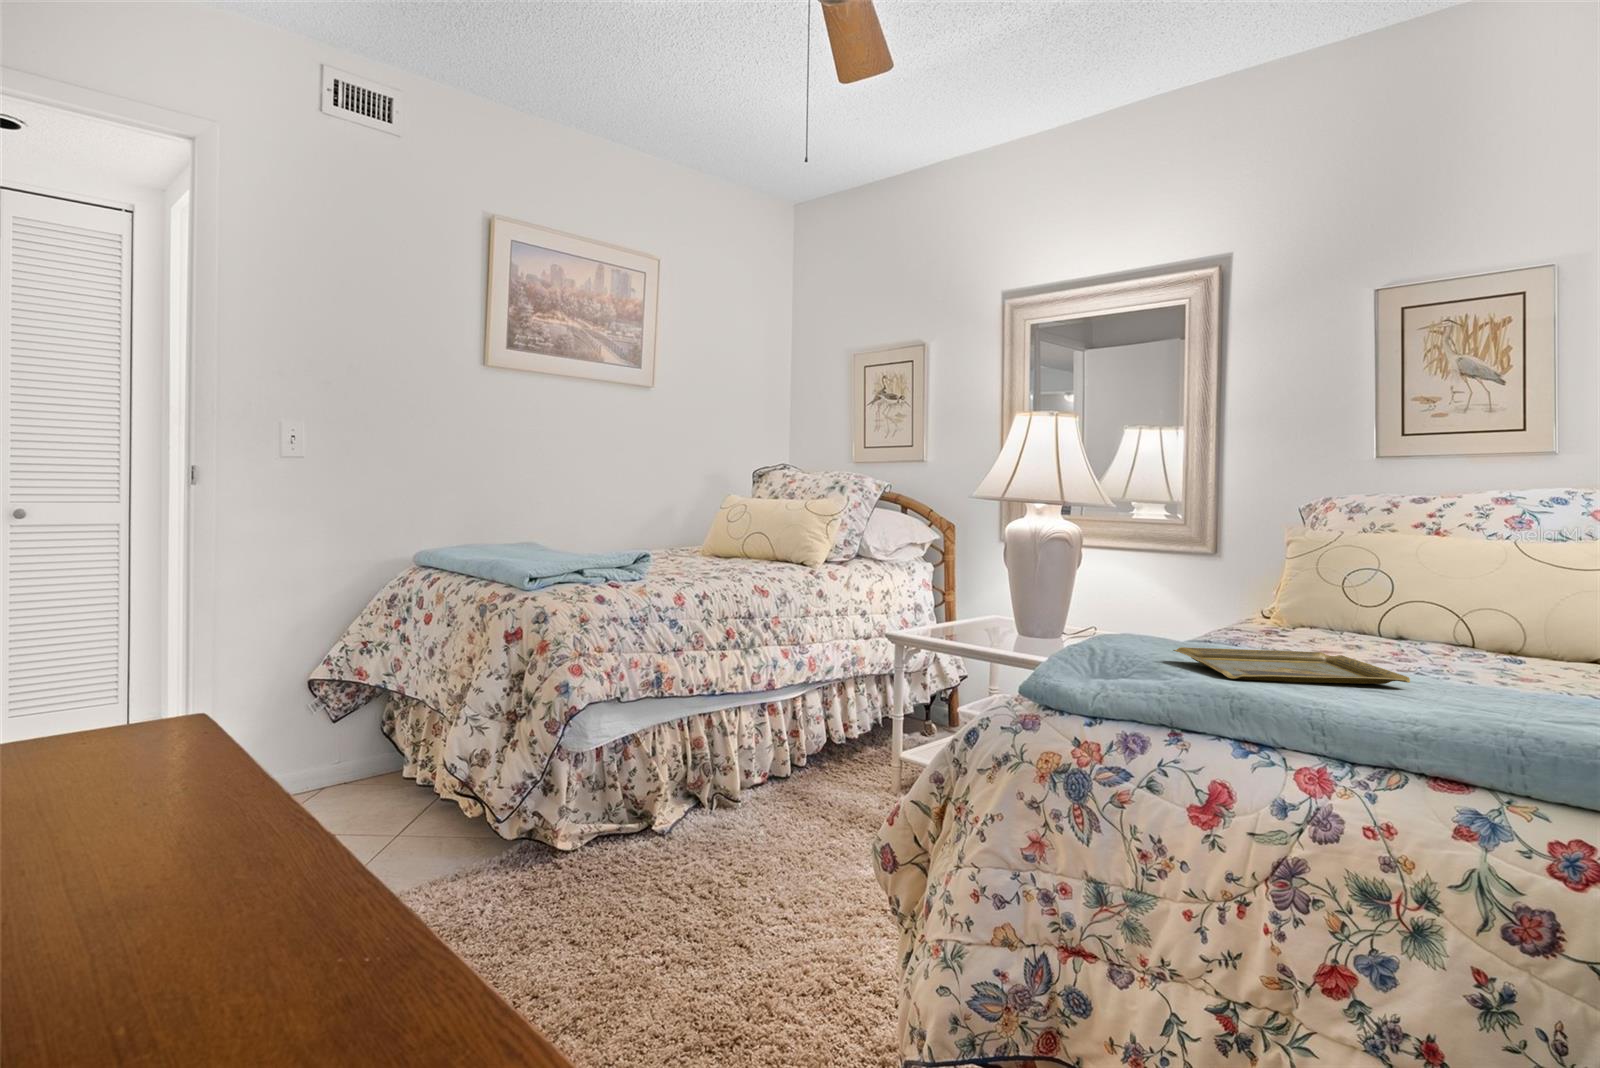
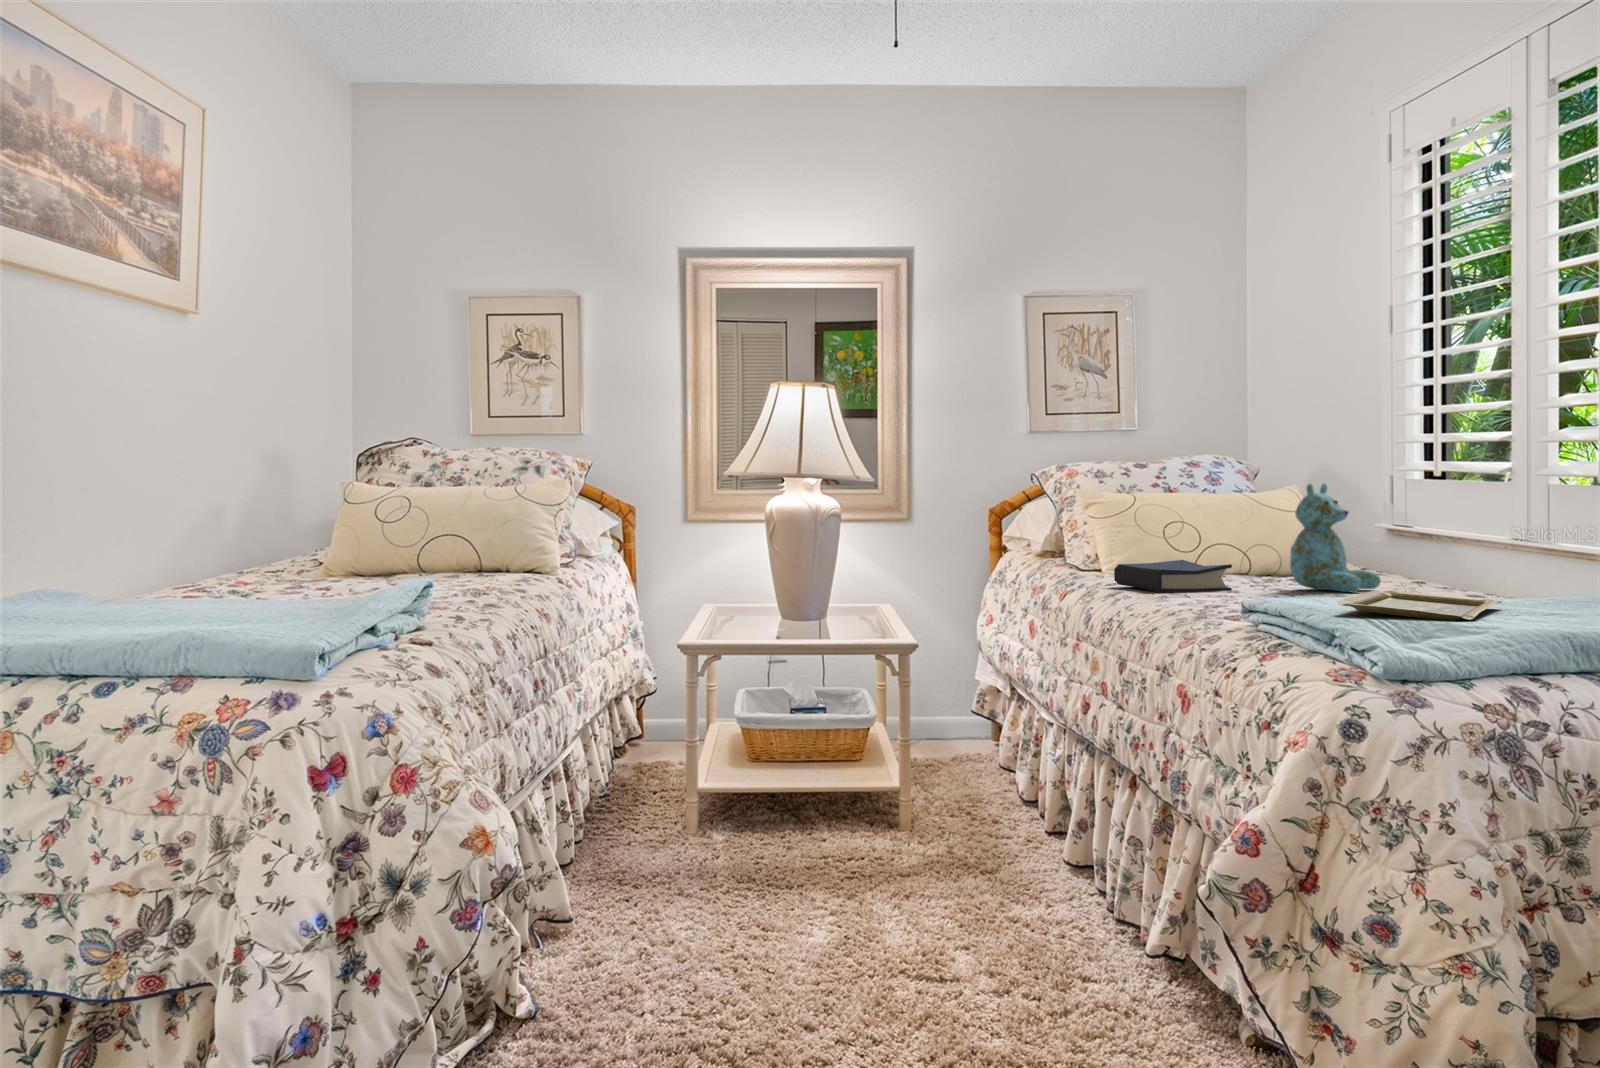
stuffed bear: none [1393,533,1527,671] -> present [1290,483,1381,592]
hardback book: none [1250,609,1361,650] -> present [1114,560,1232,593]

